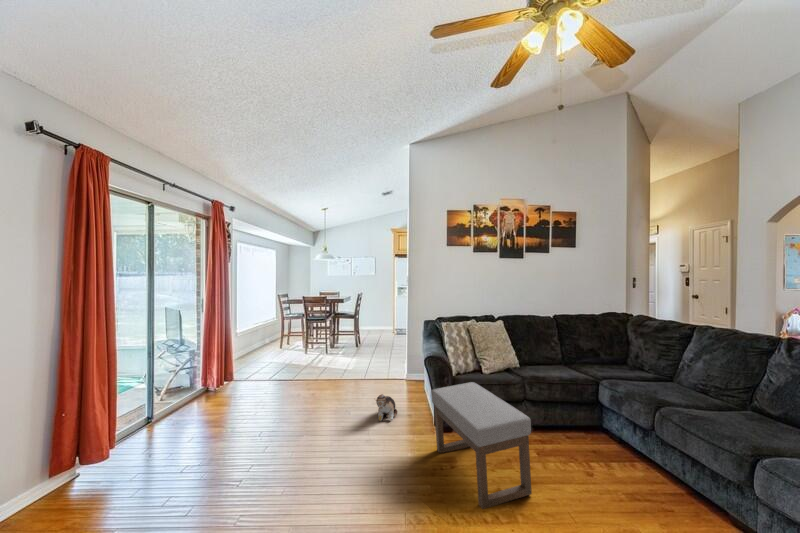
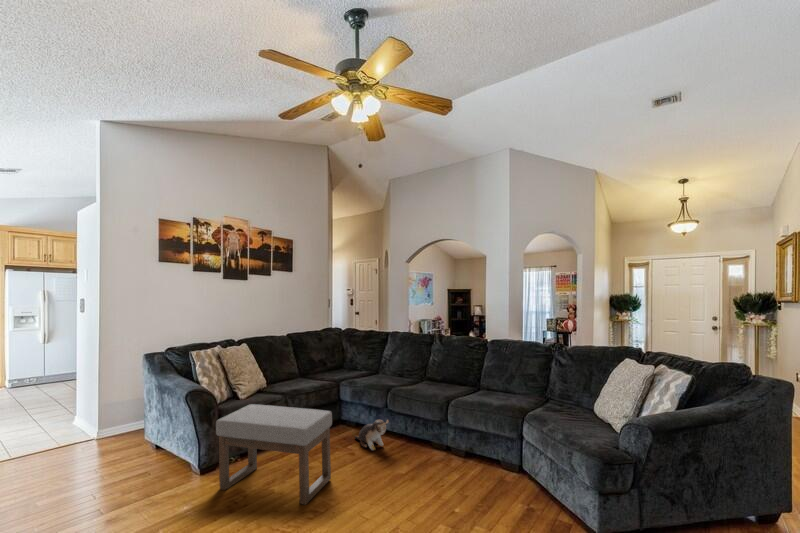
plush toy: present [376,394,397,421] -> present [355,420,388,450]

